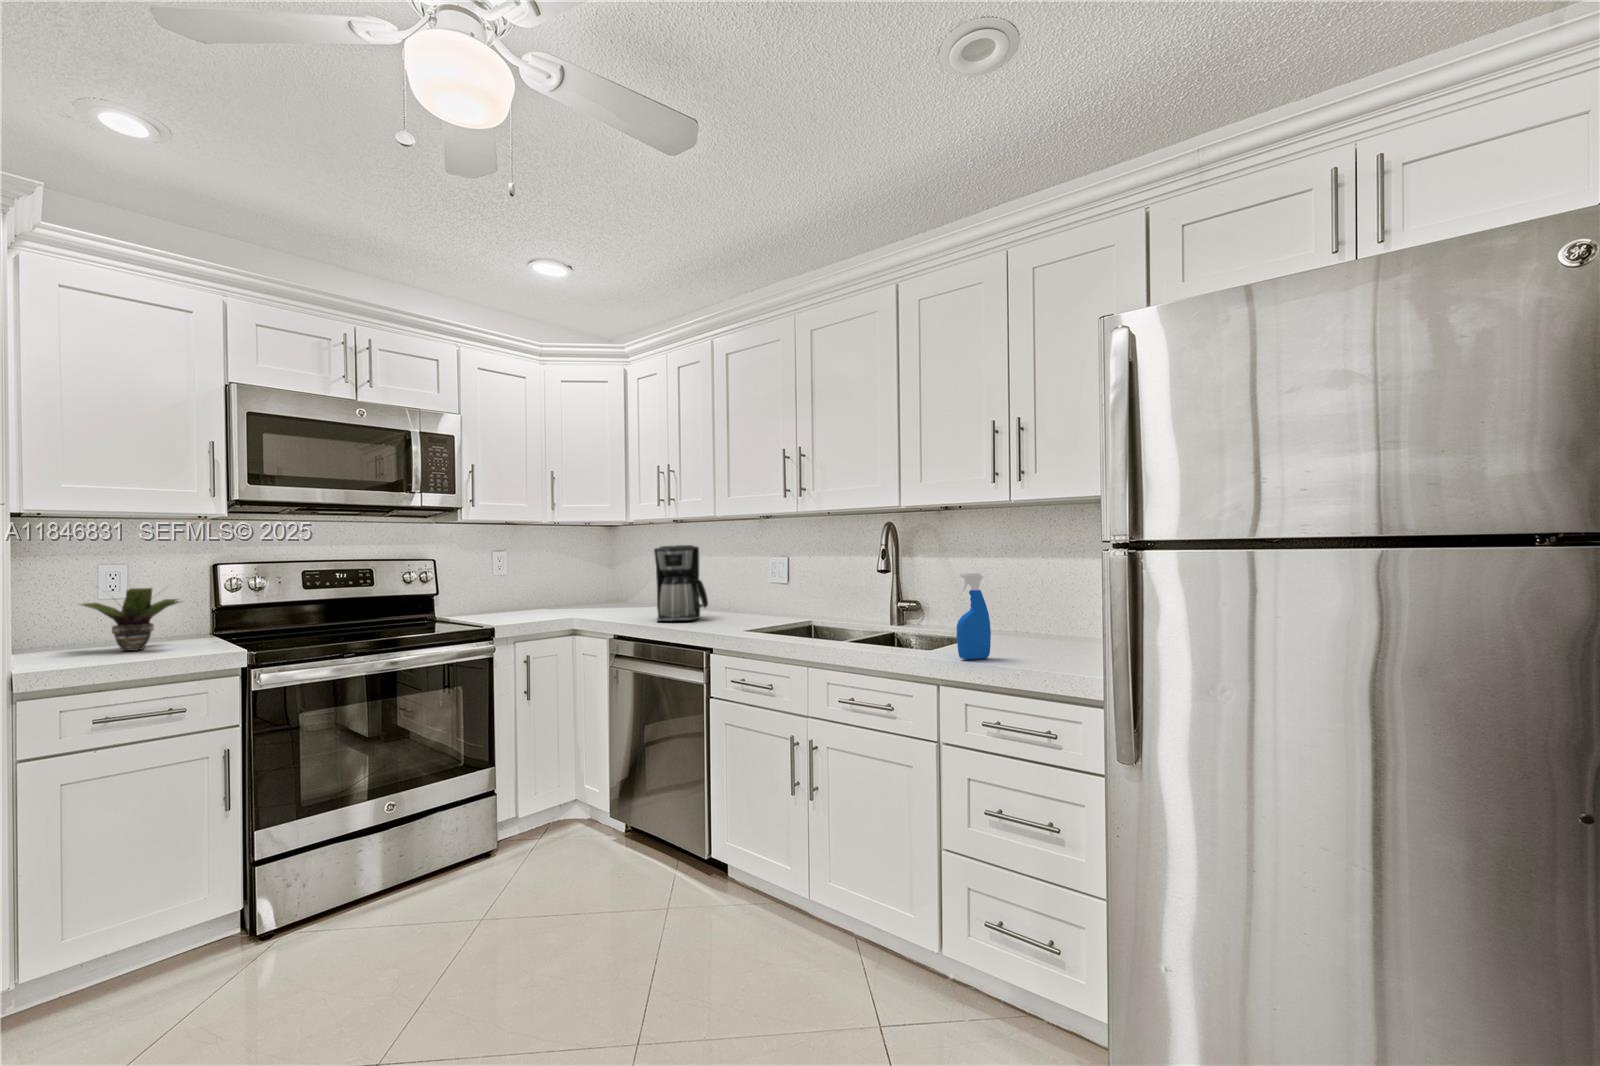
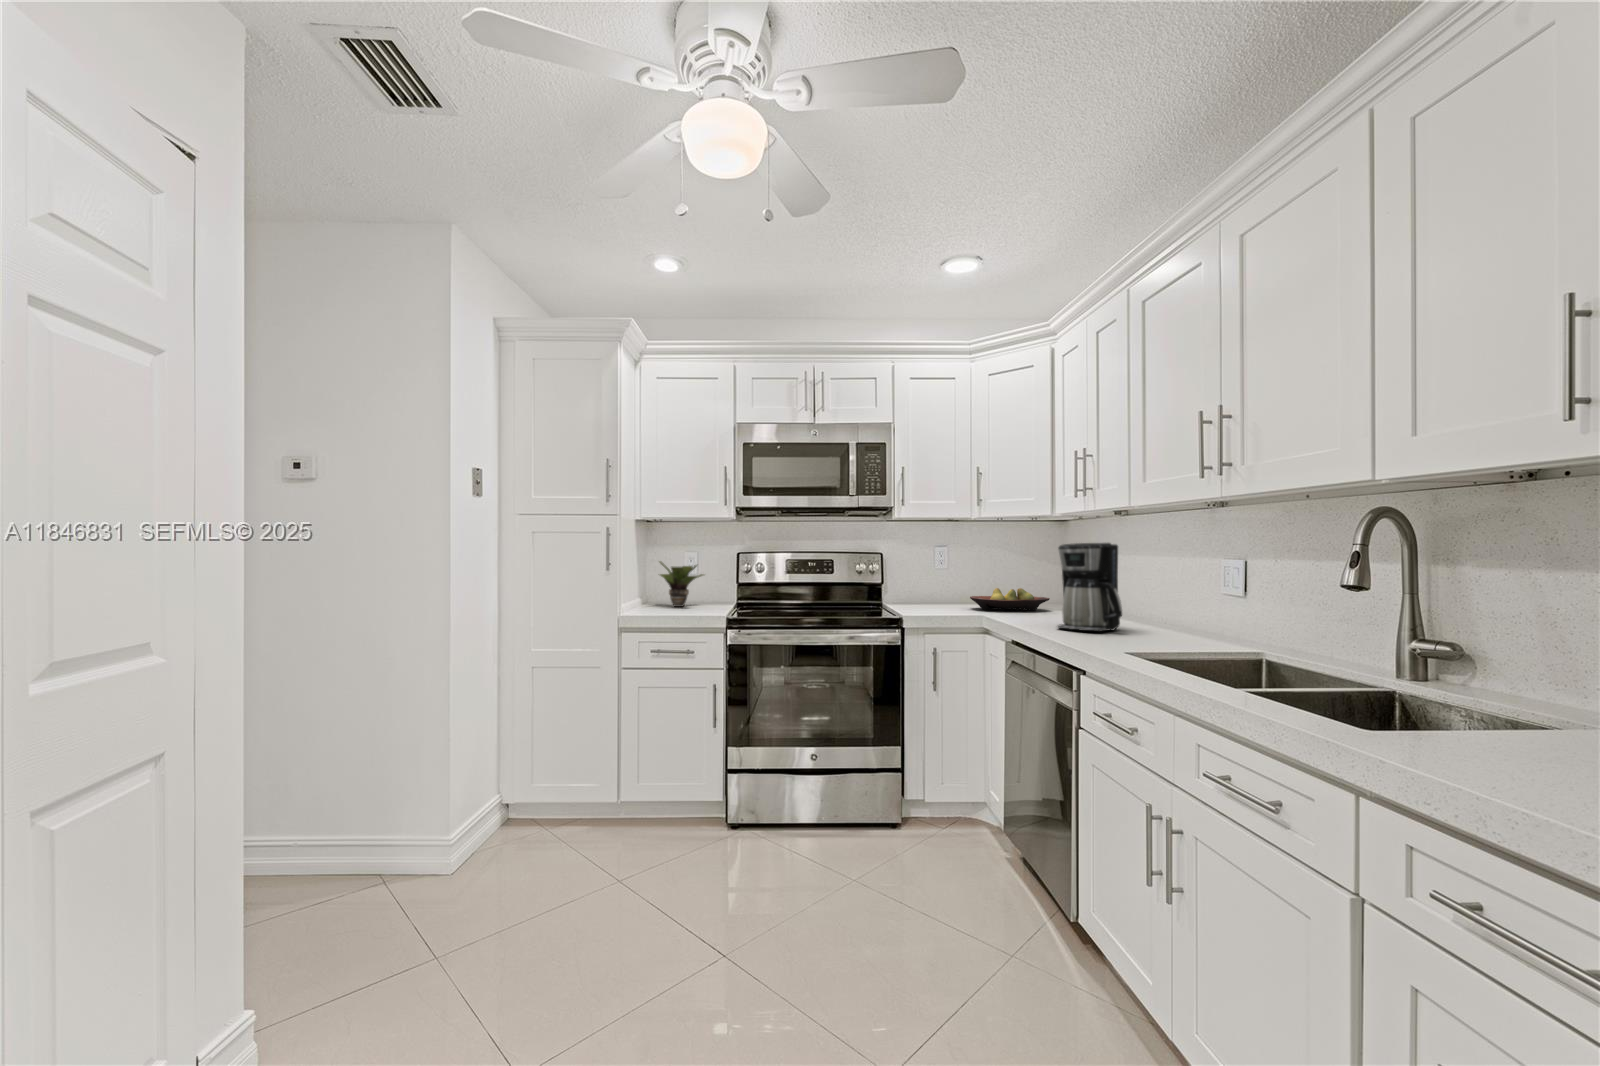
spray bottle: present [957,573,991,659] -> none [1392,591,1498,770]
fruit bowl: none [541,589,615,613] -> present [970,588,1050,611]

